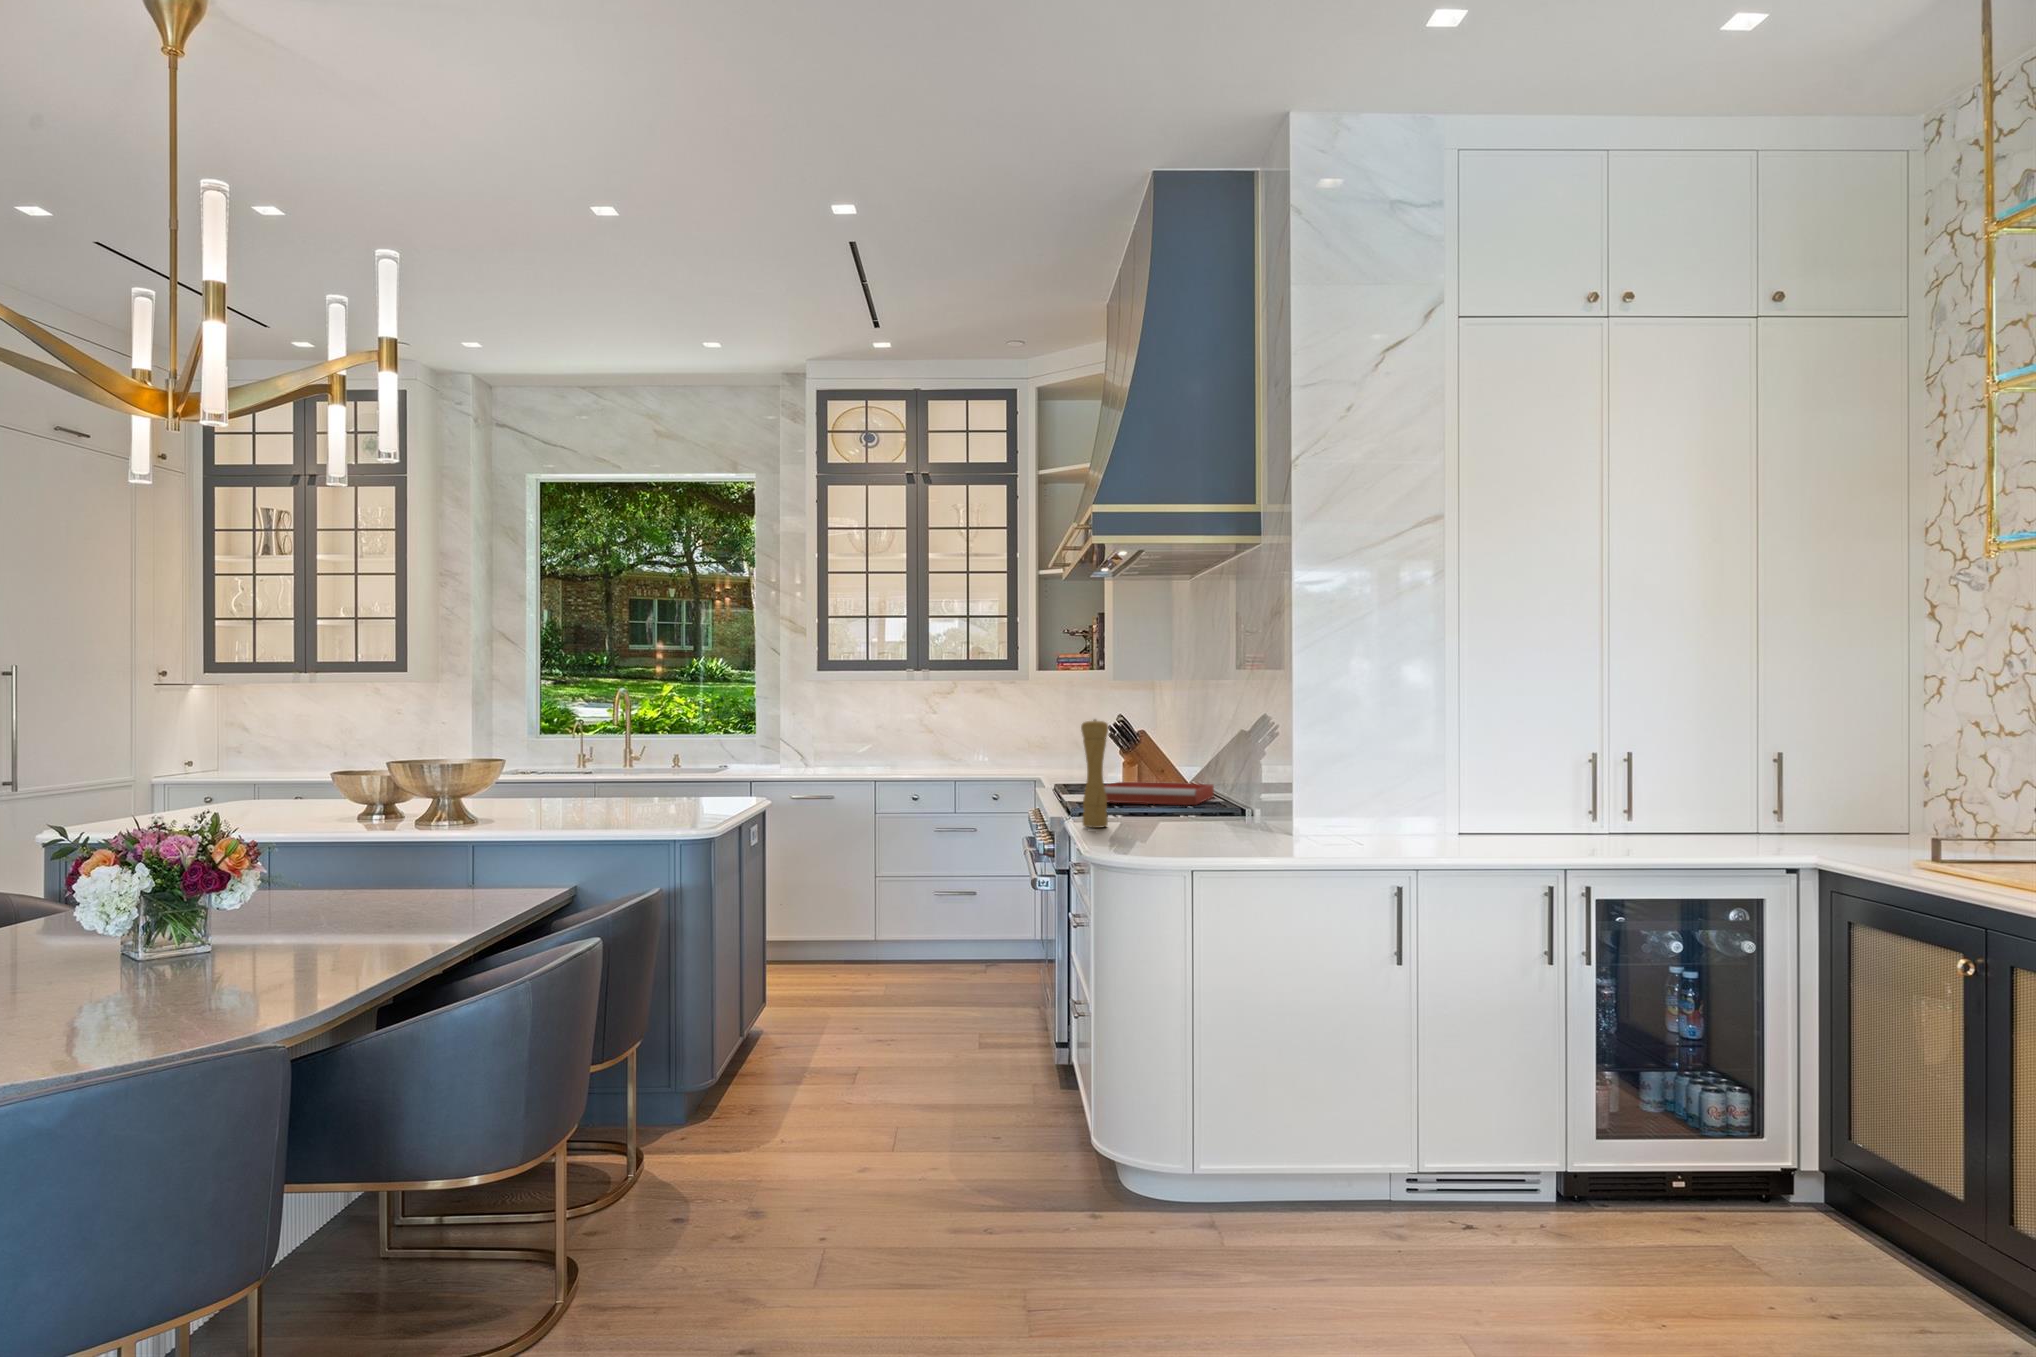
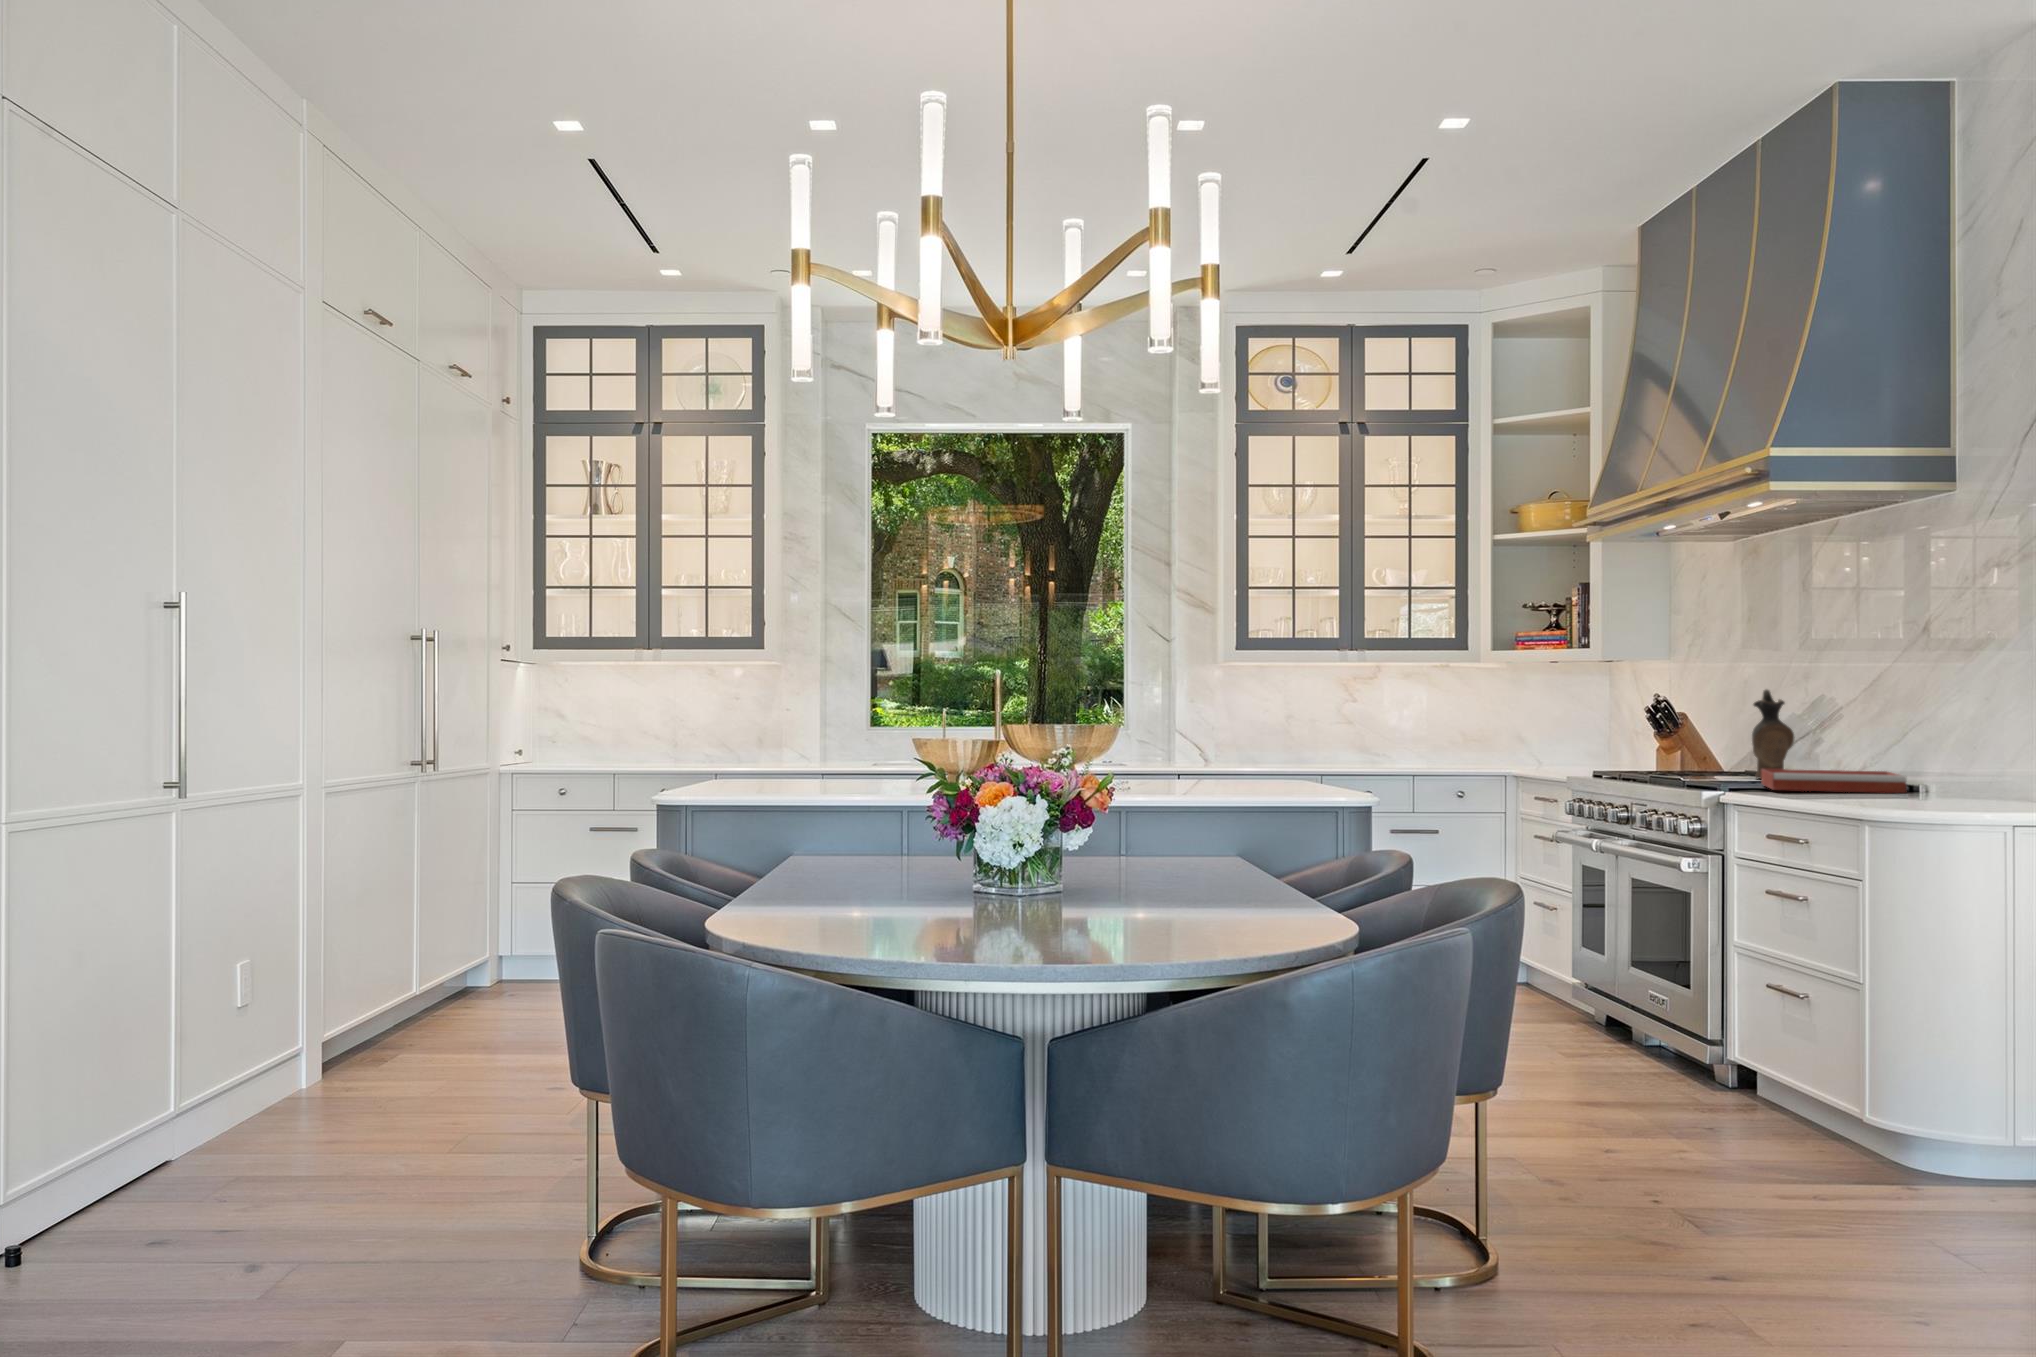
ceramic pitcher: none [1143,710,1175,789] -> present [1752,689,1794,779]
pepper mill: present [1081,719,1108,828] -> none [1883,691,1918,812]

